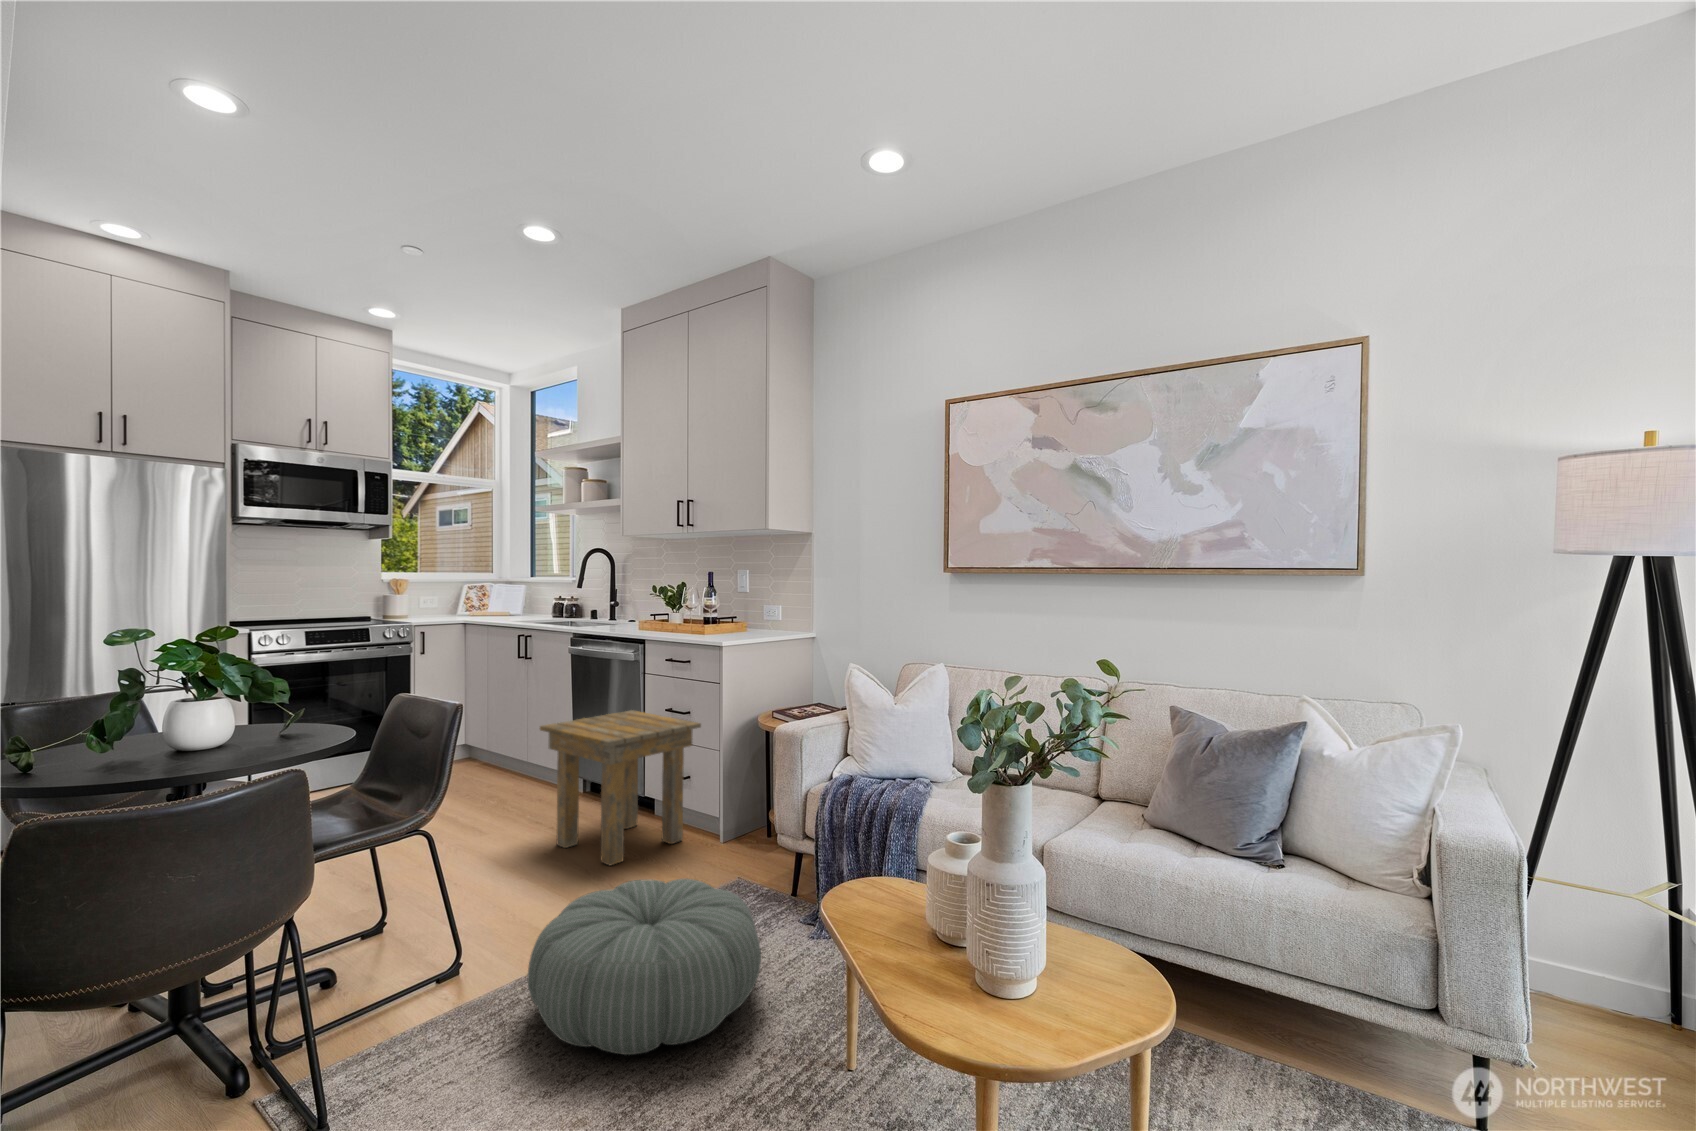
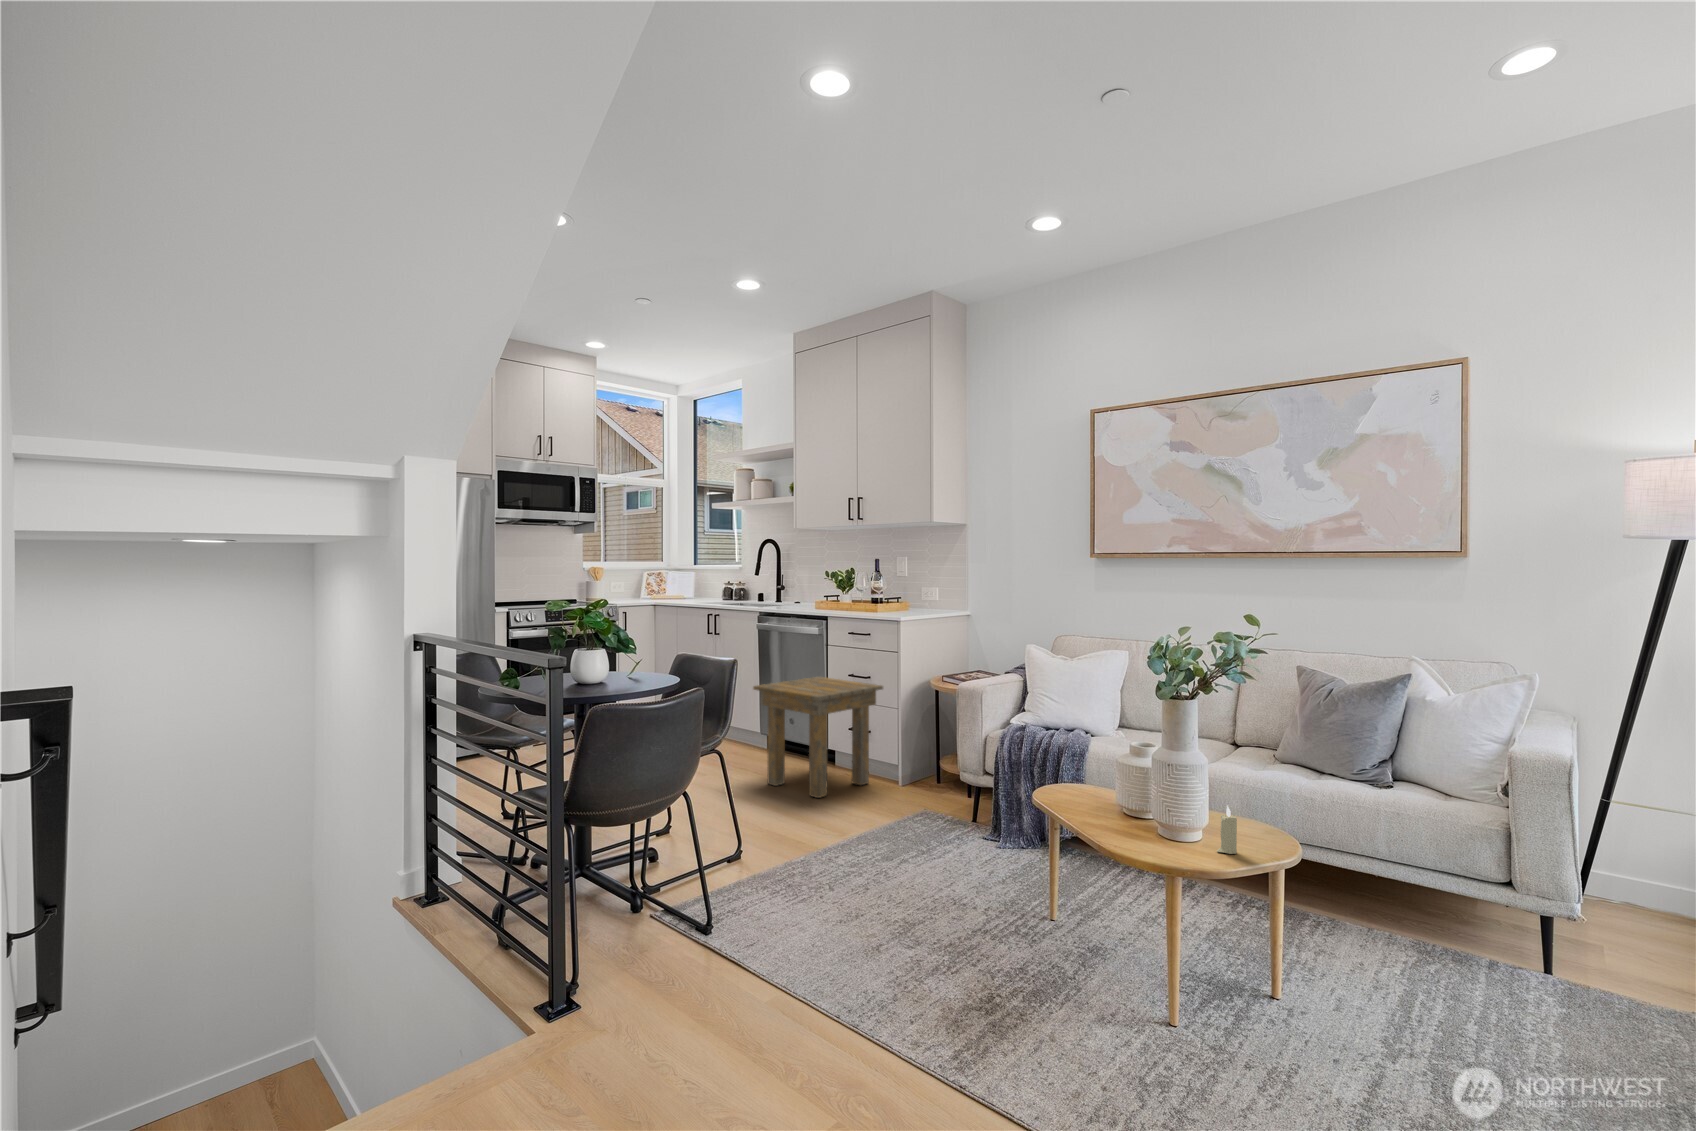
pouf: present [528,878,761,1055] -> none [805,794,973,904]
candle: none [1053,950,1082,1024] -> present [1217,806,1237,854]

